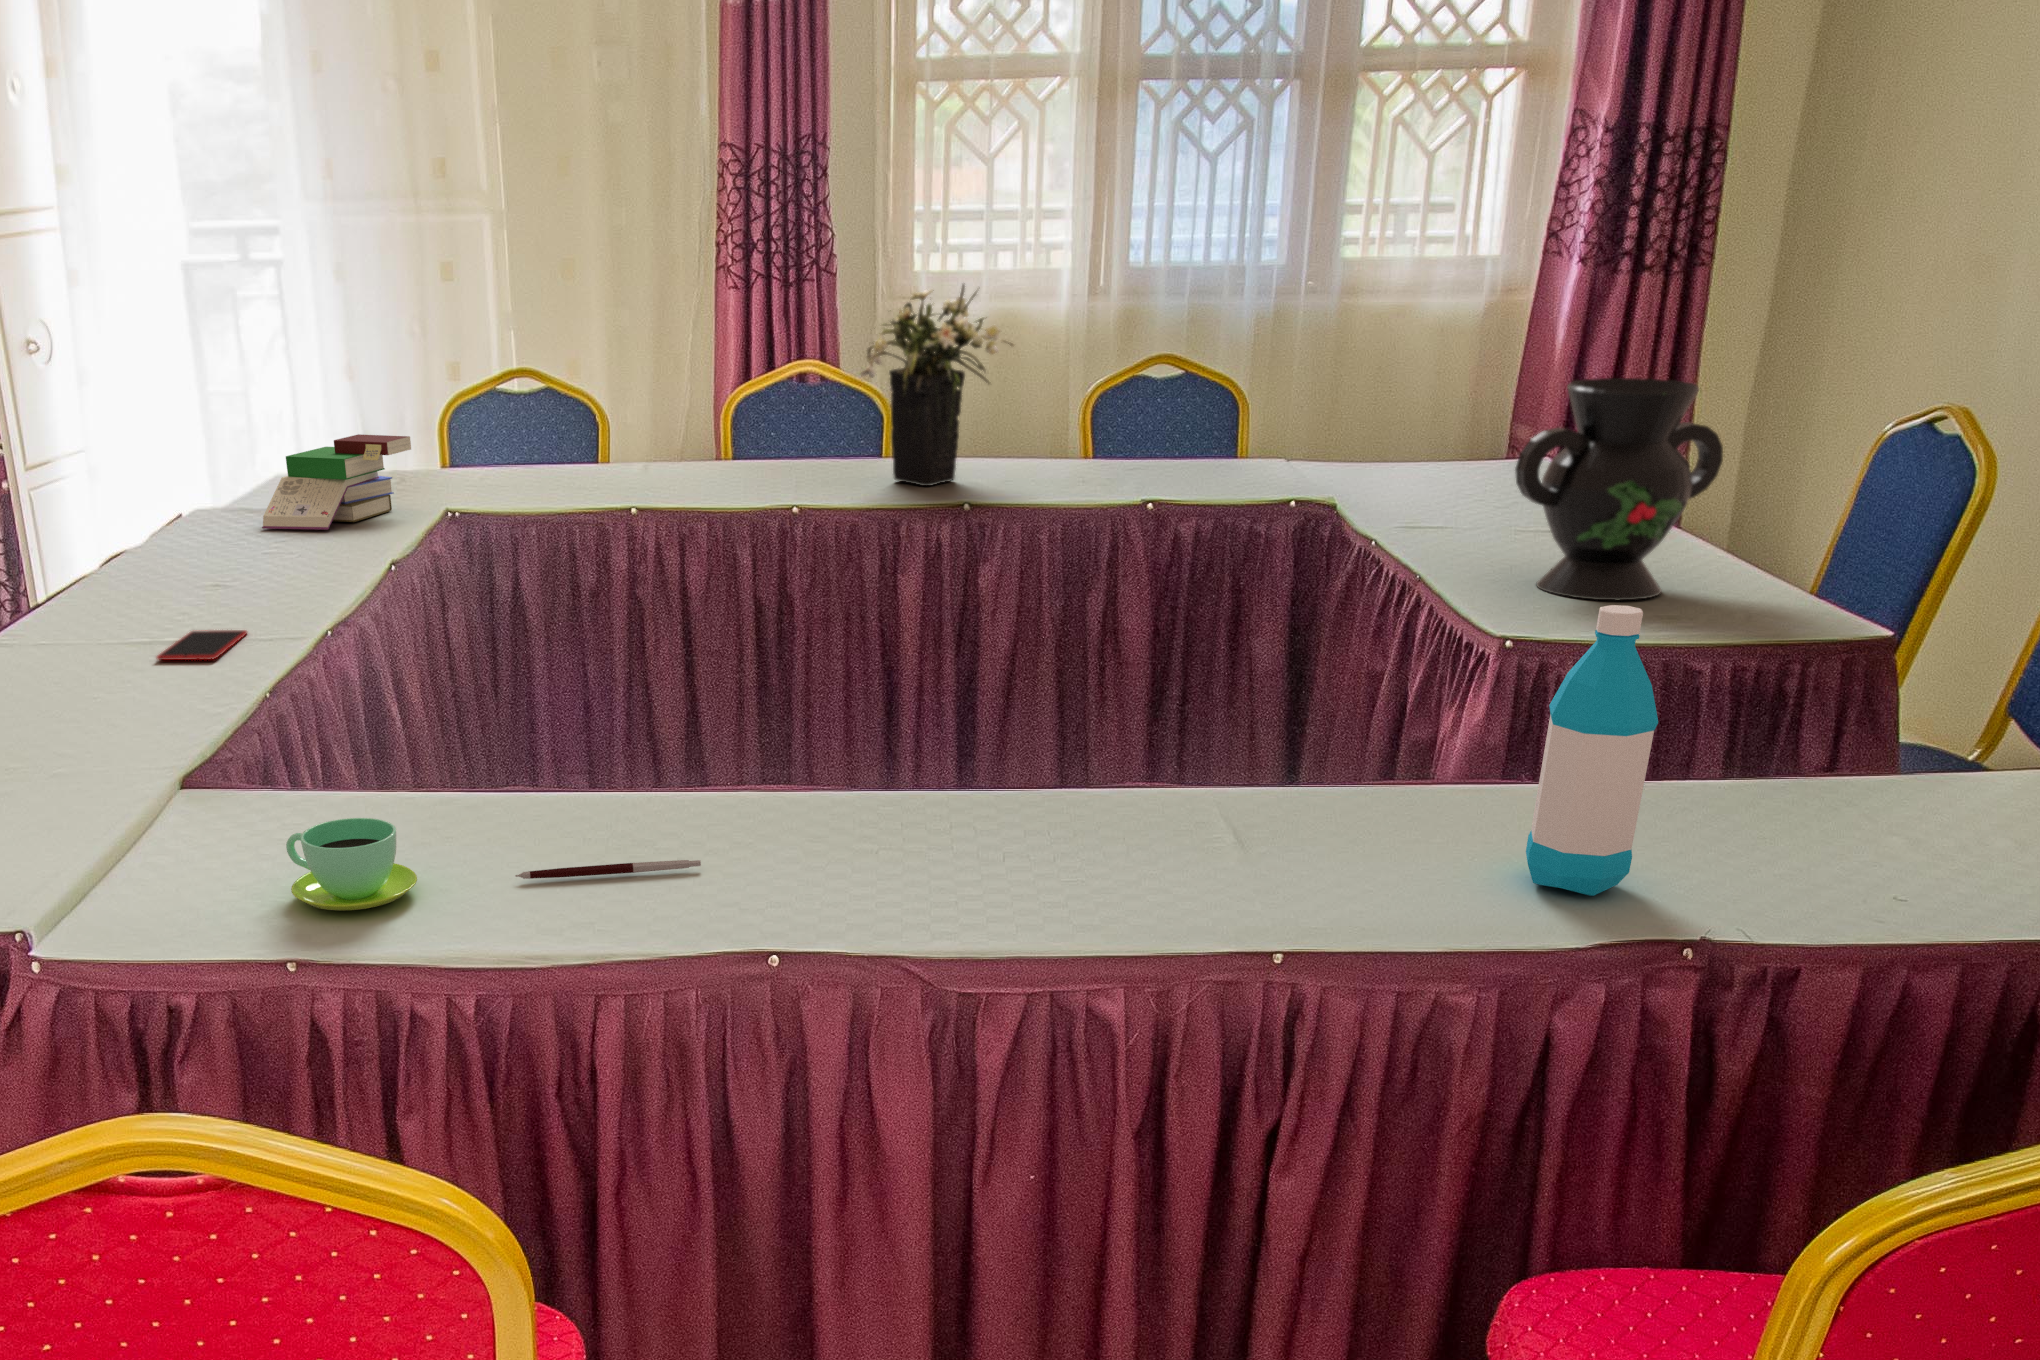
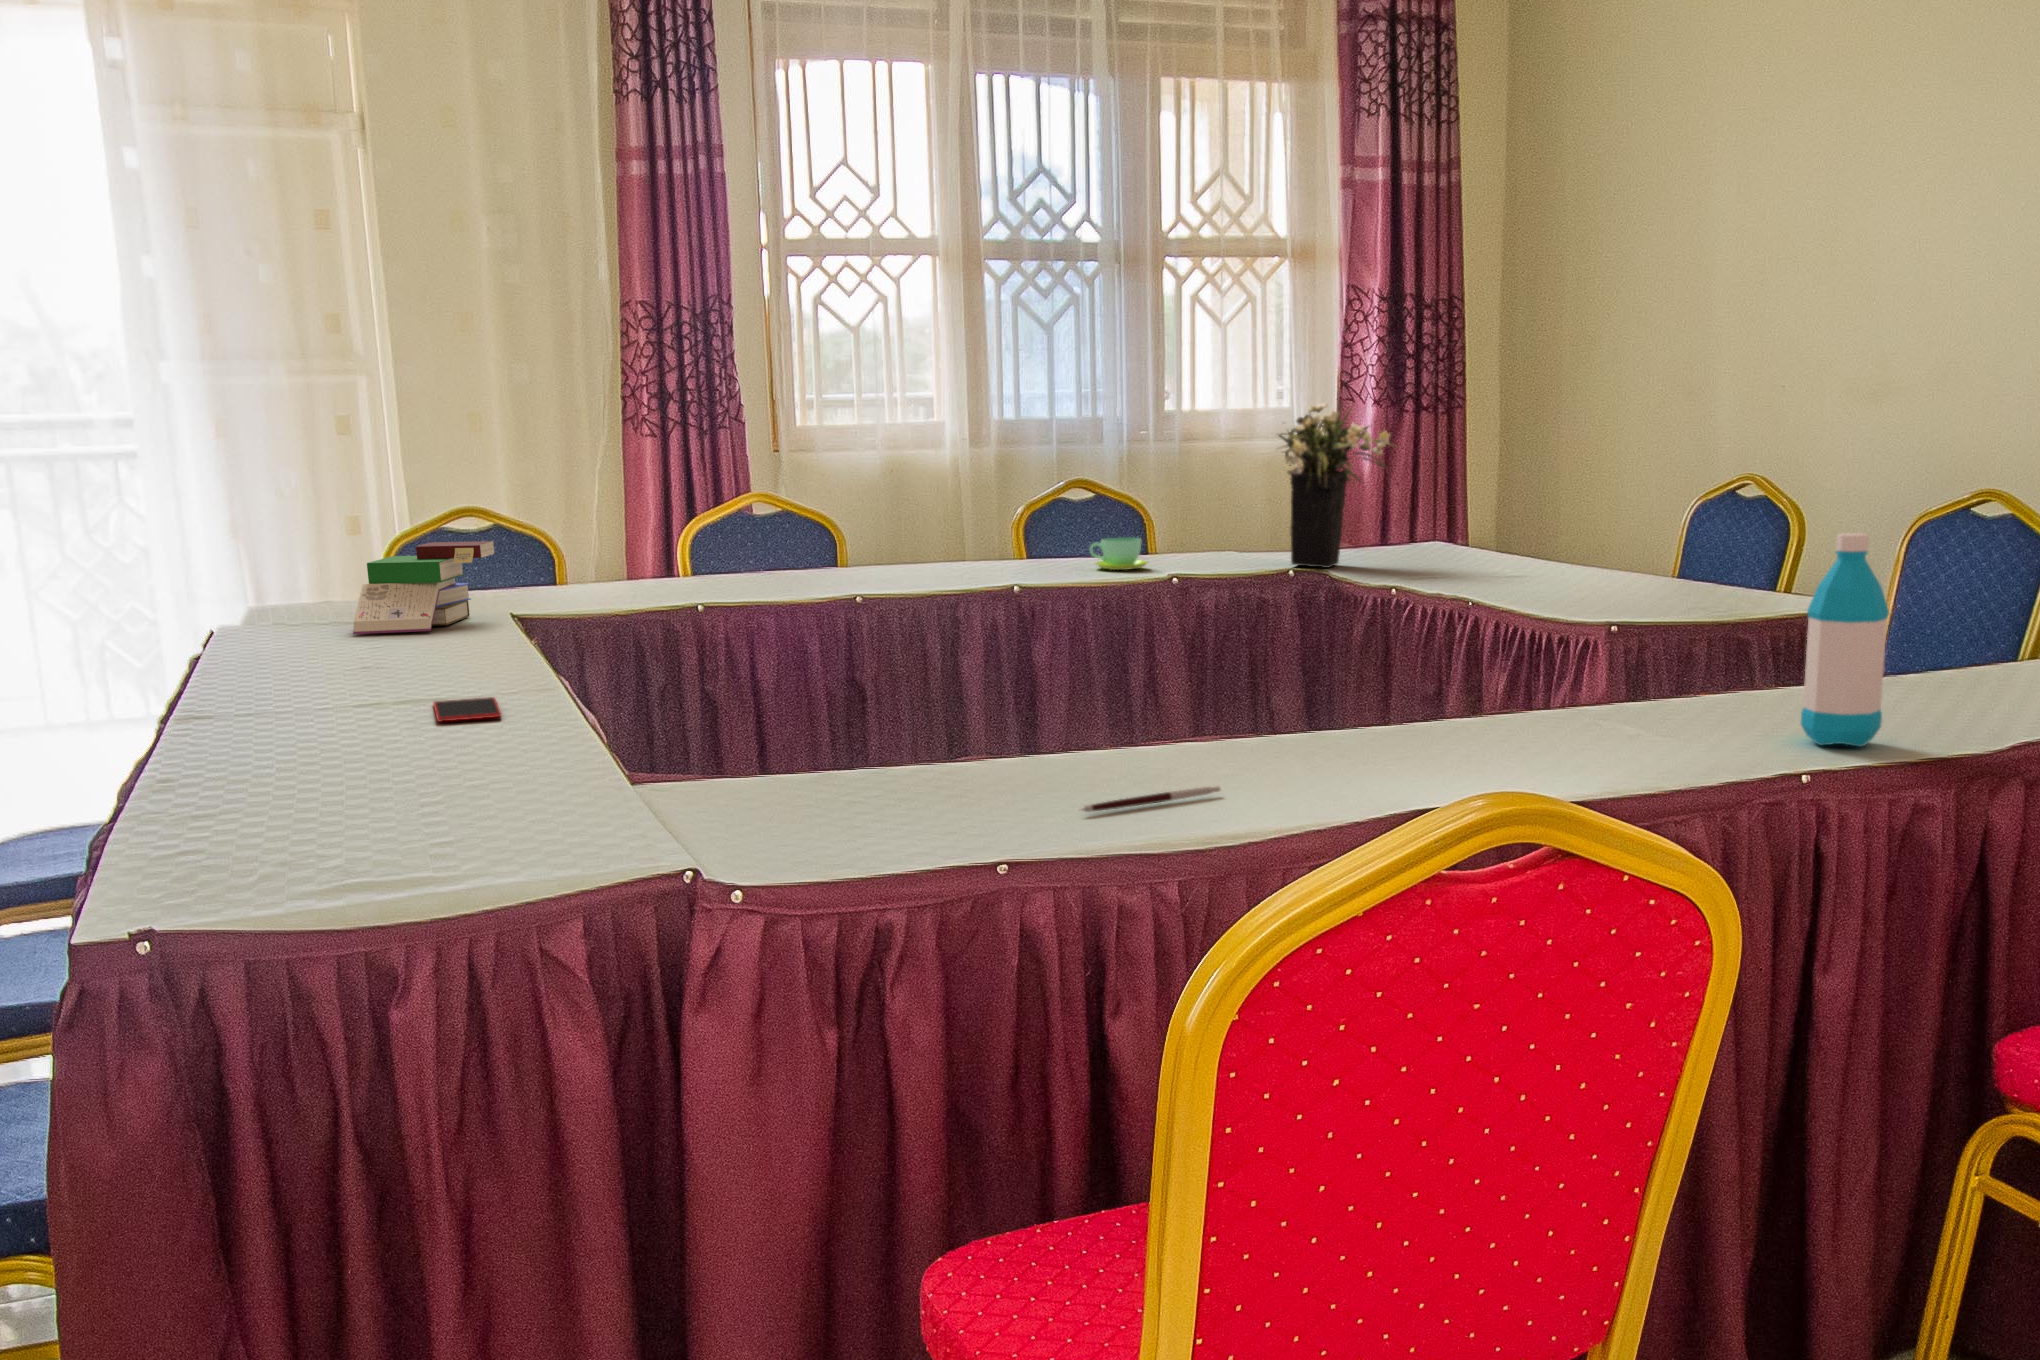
flower arrangement: present [861,284,1013,486] -> present [1278,401,1397,568]
decorative vase: present [1516,378,1723,600] -> none [1536,446,1669,611]
cup: present [286,818,417,910] -> present [1090,538,1148,570]

